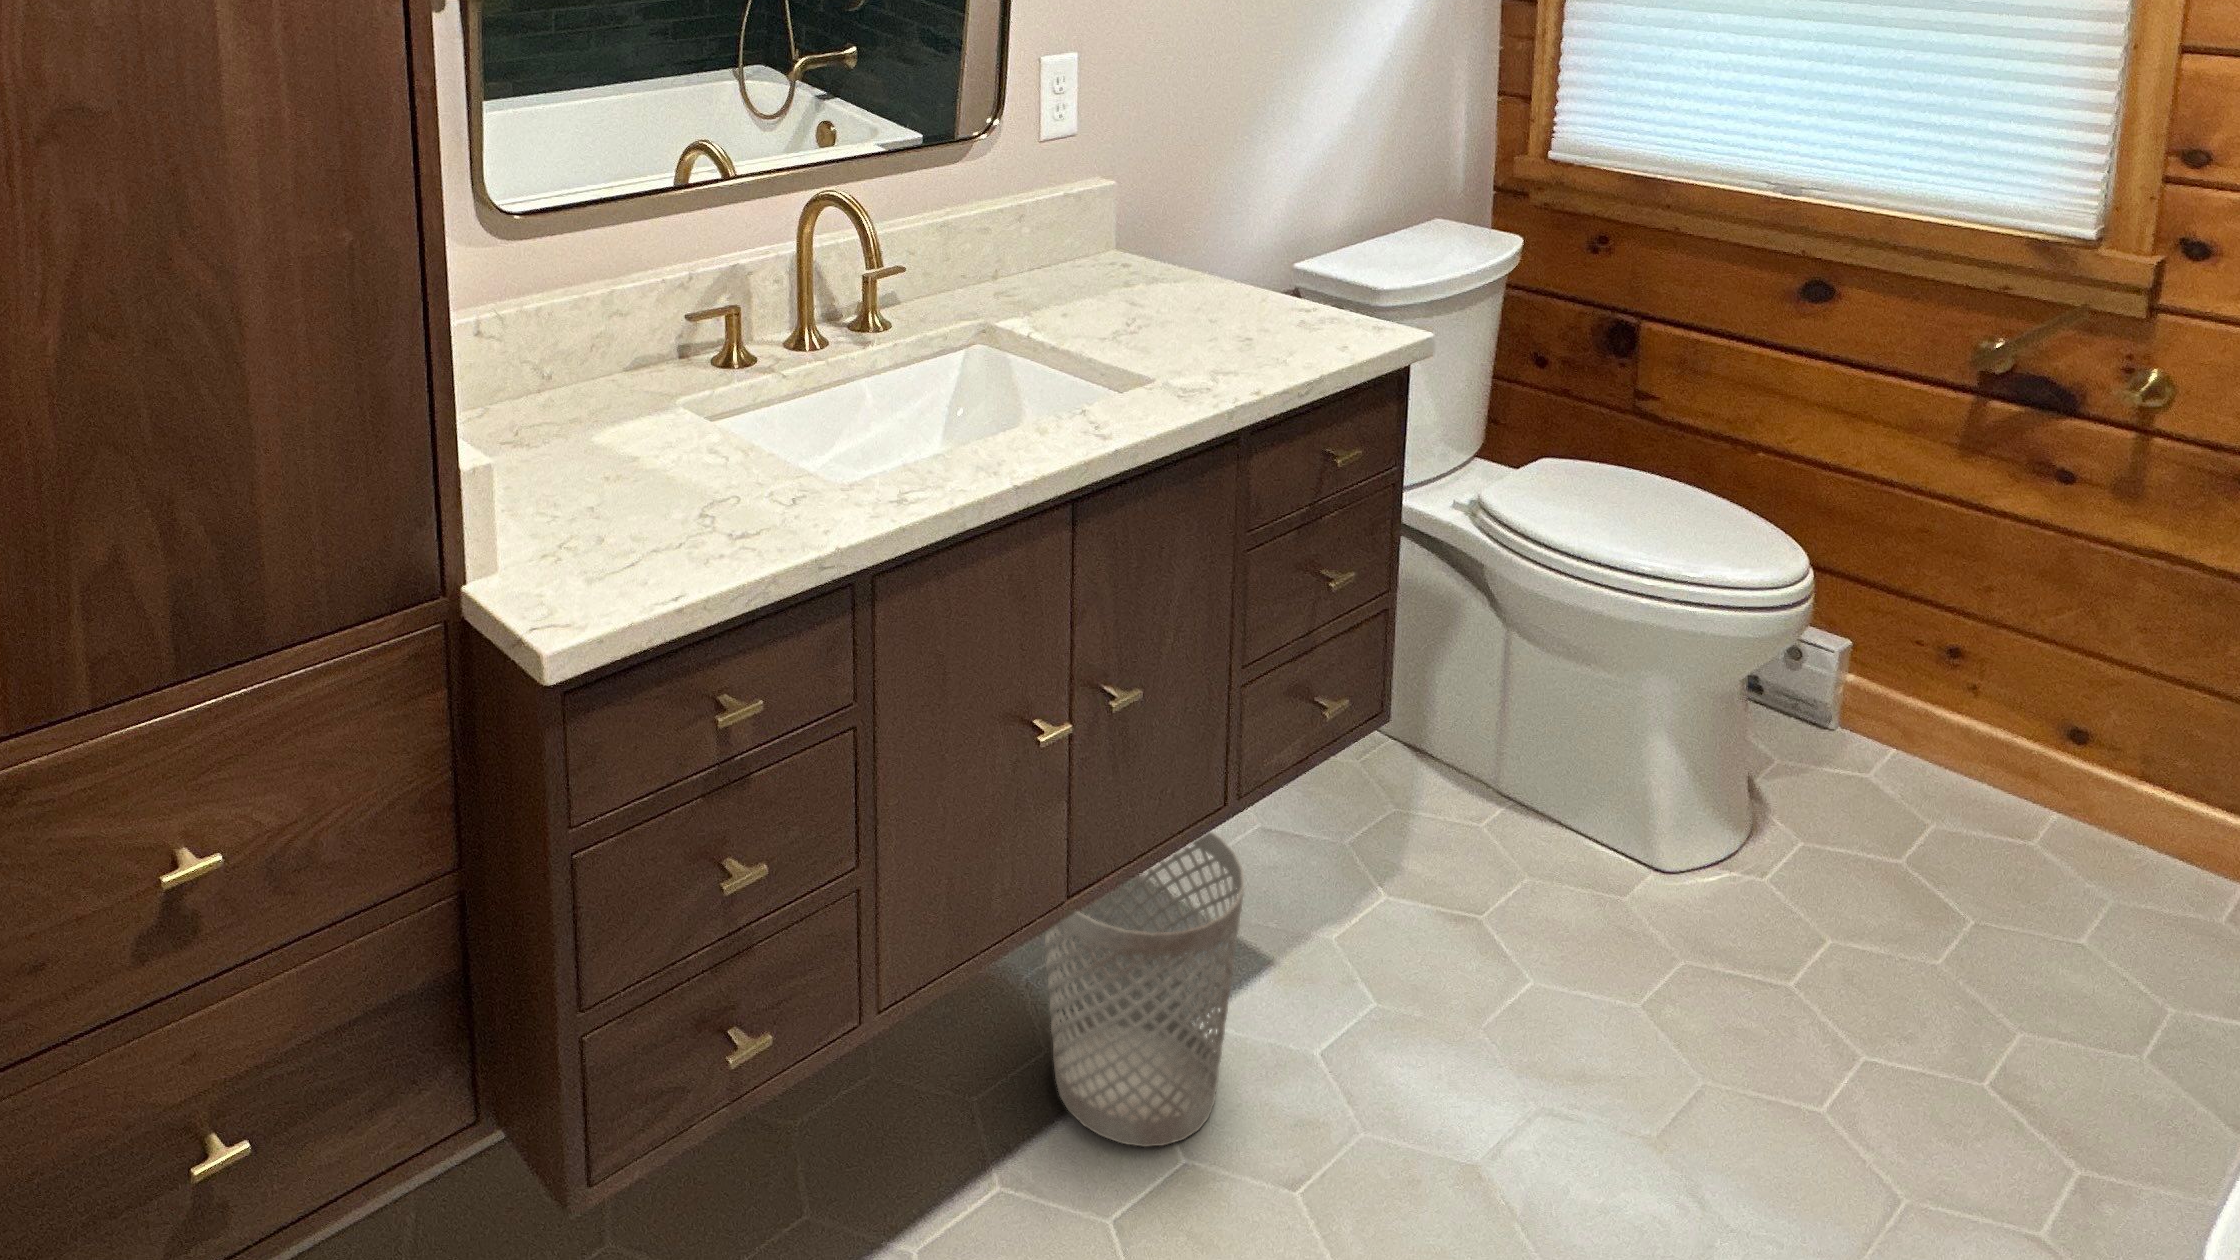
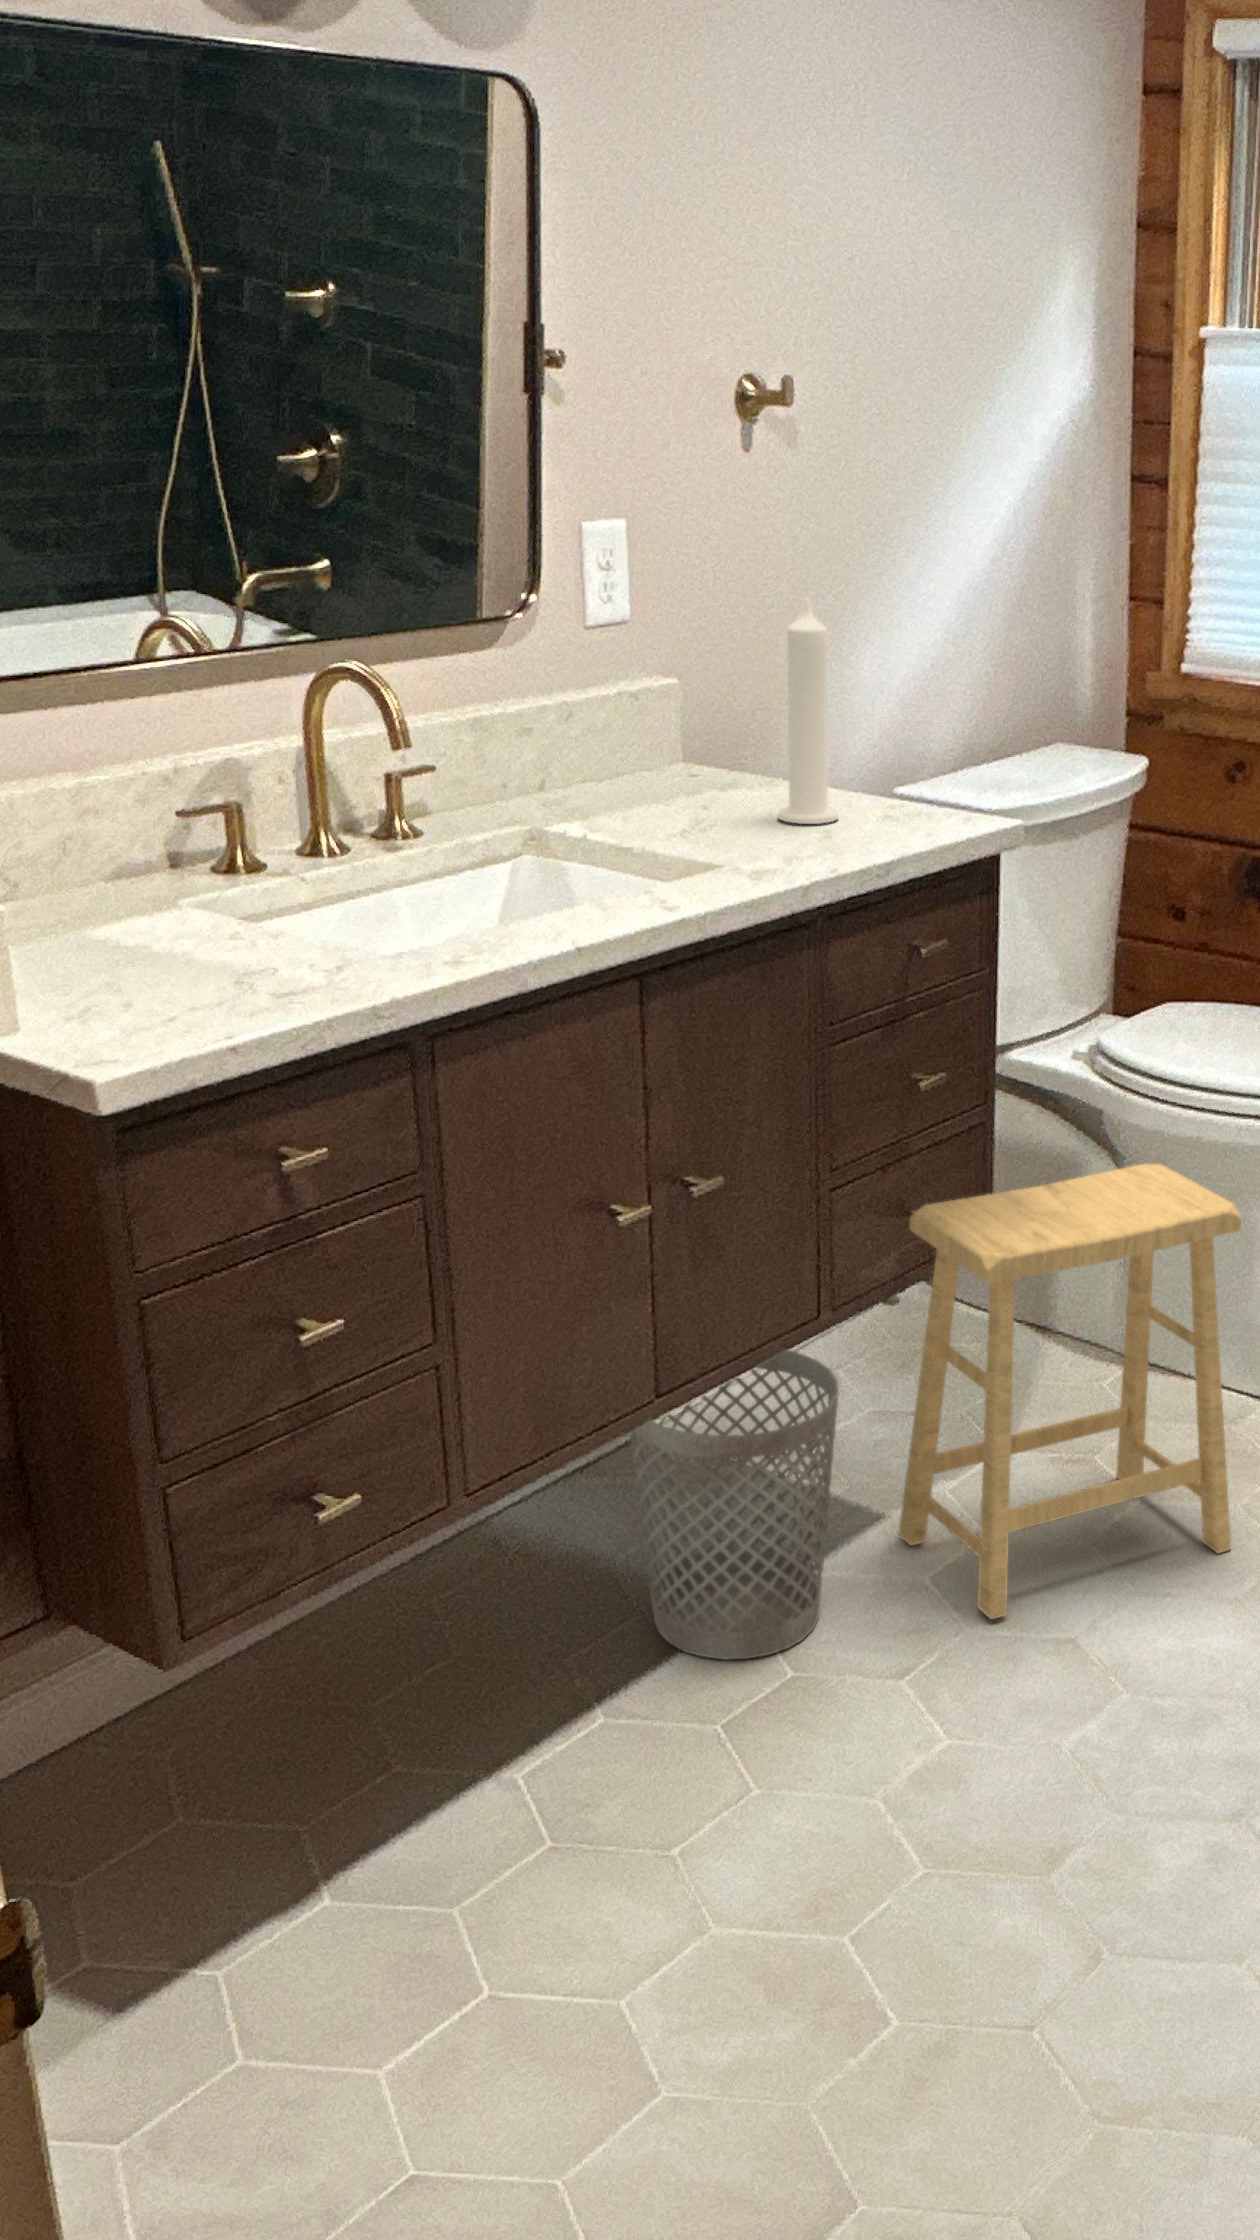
candle: none [1201,131,1258,329] -> present [778,598,839,824]
footstool: none [1292,658,1660,1136] -> present [899,1164,1241,1619]

